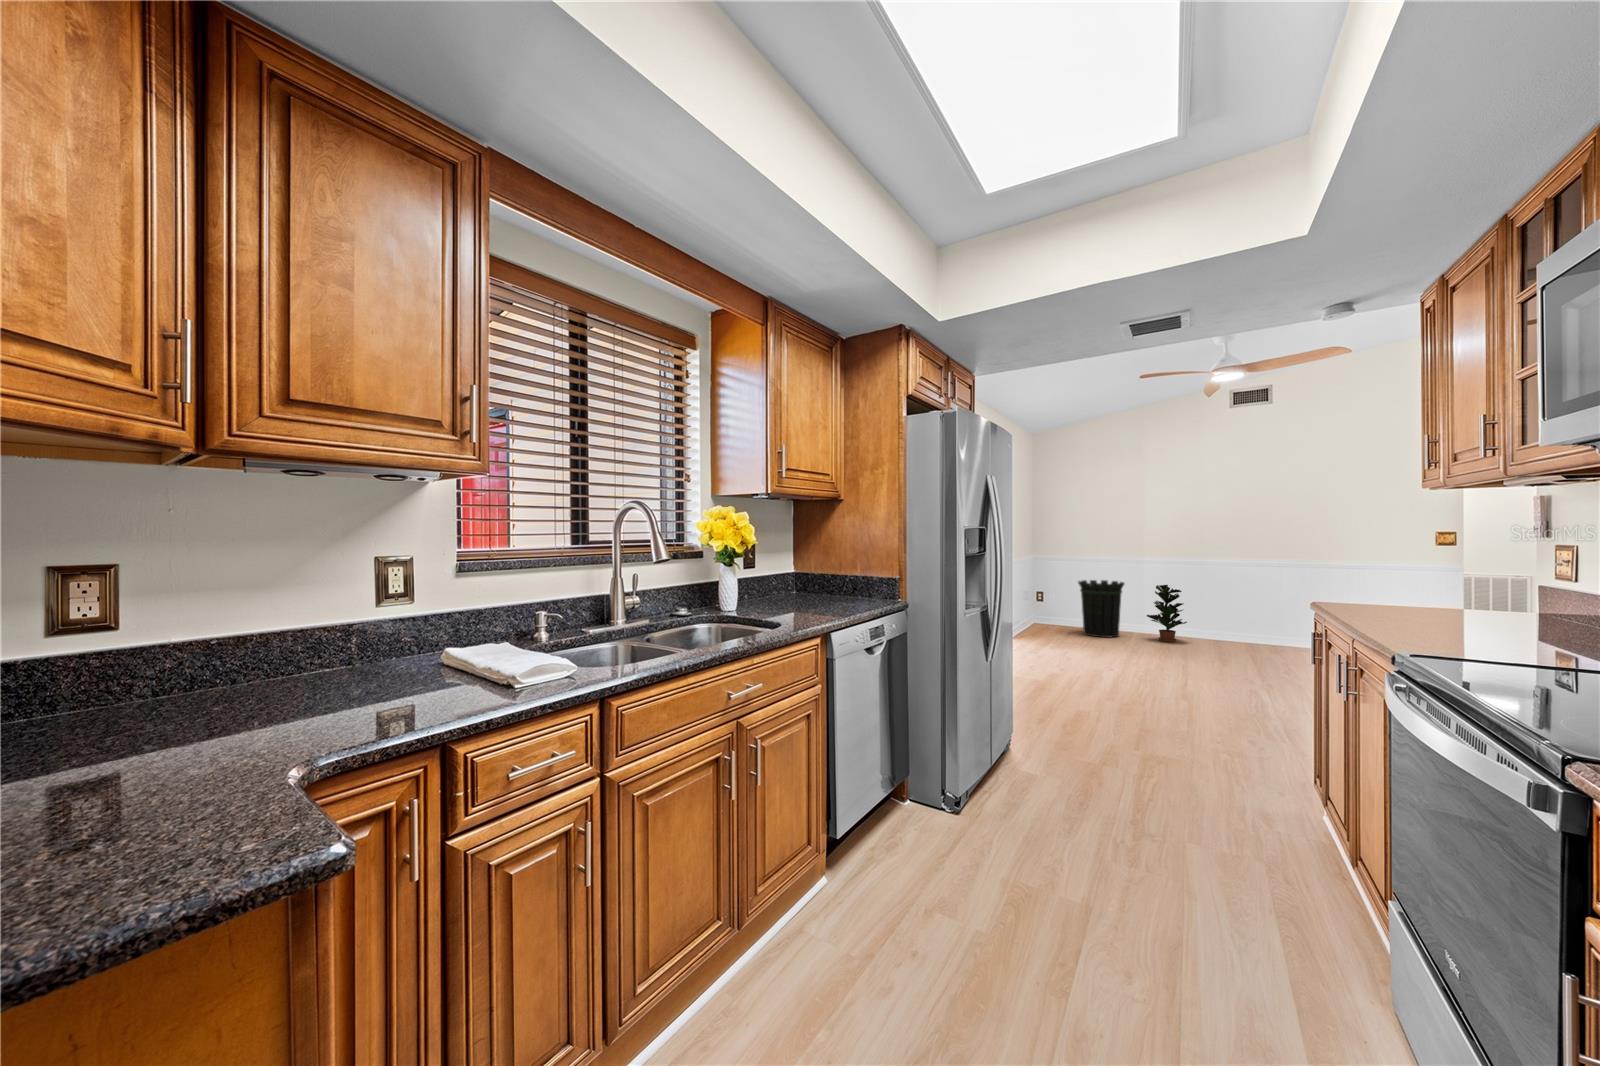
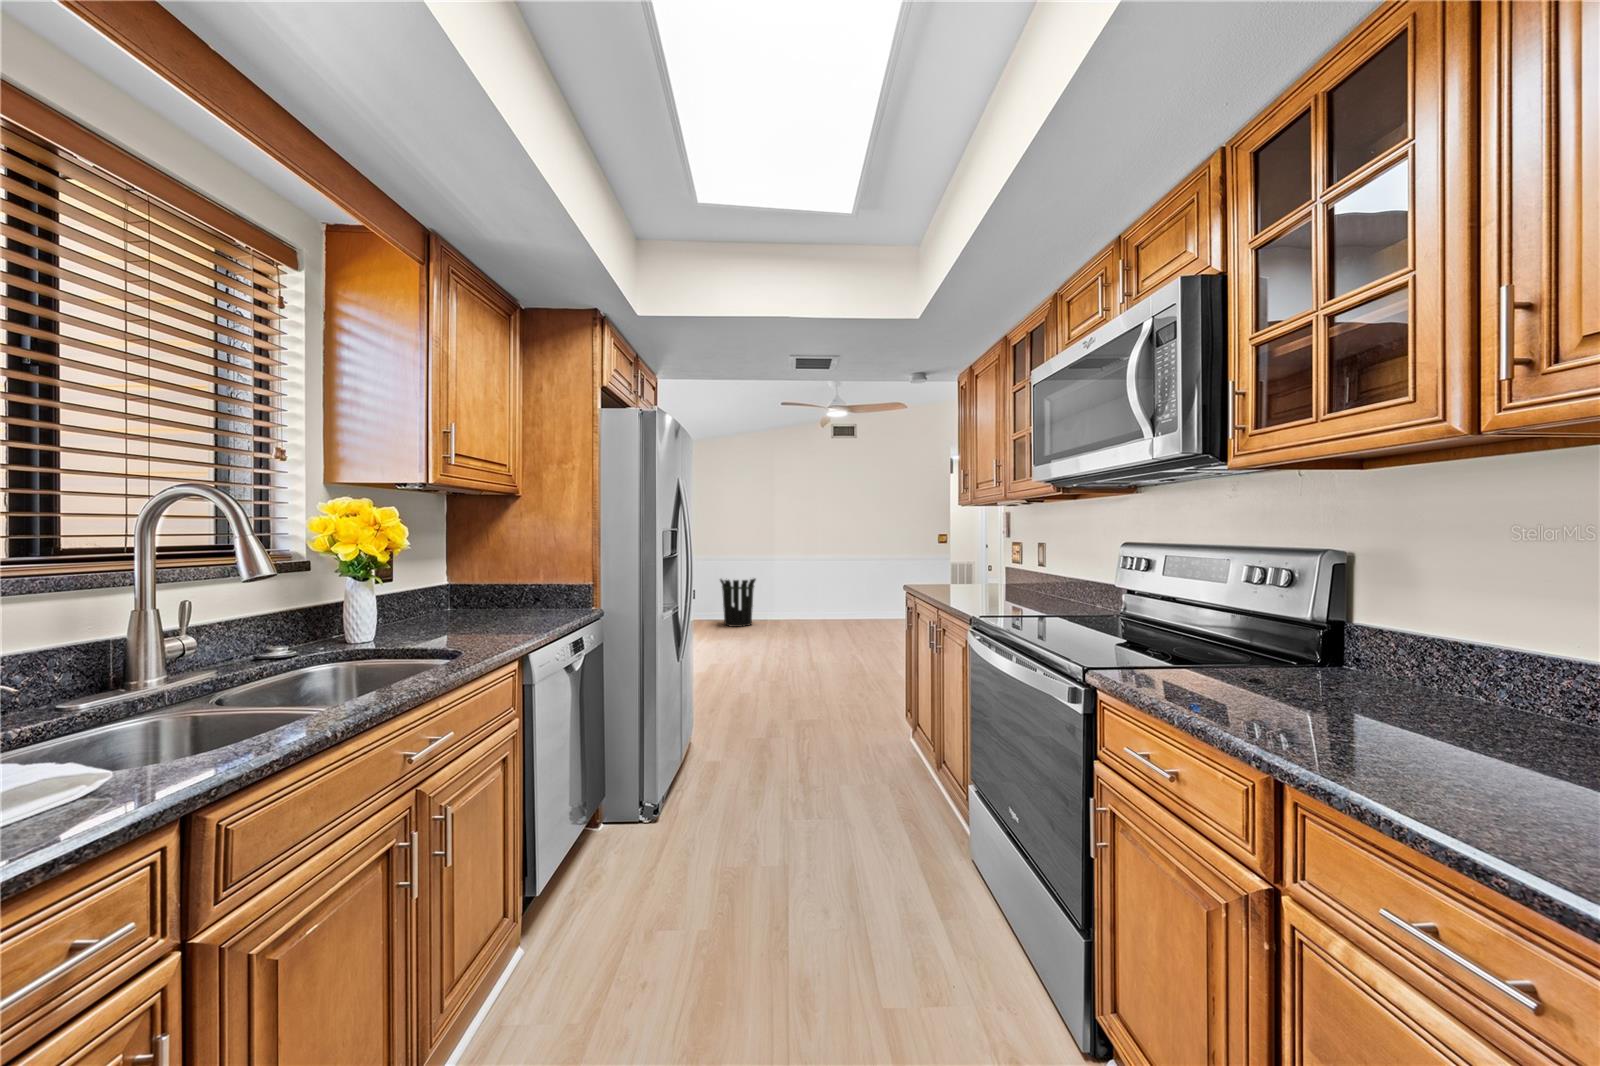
potted plant: present [1147,585,1187,642] -> none [772,578,801,625]

